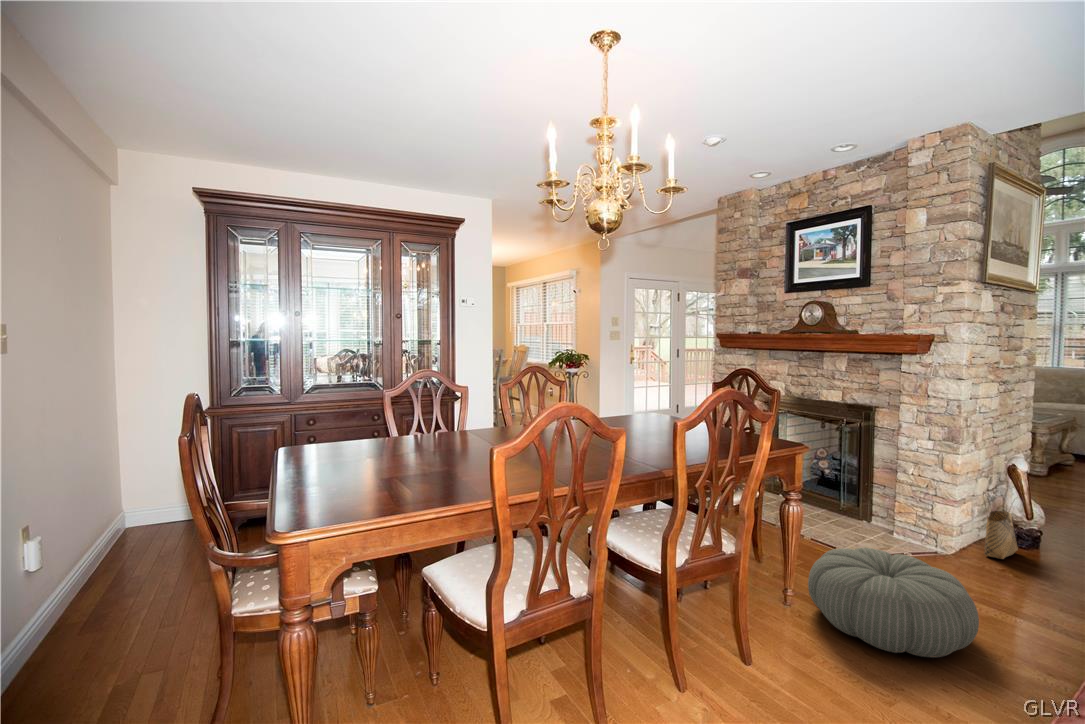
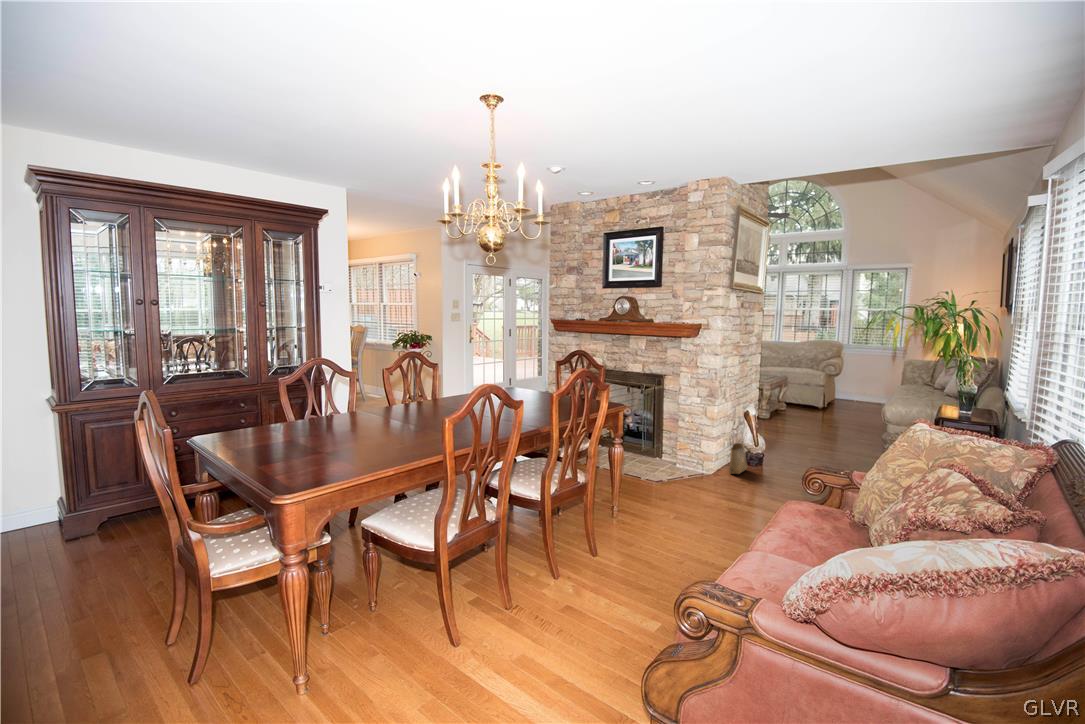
pouf: present [808,548,979,658] -> none [628,473,723,534]

